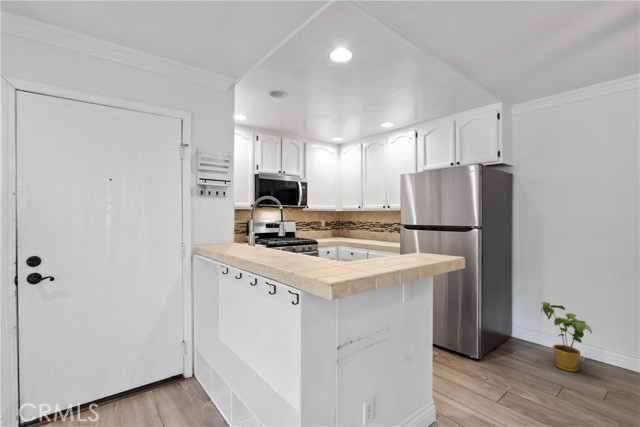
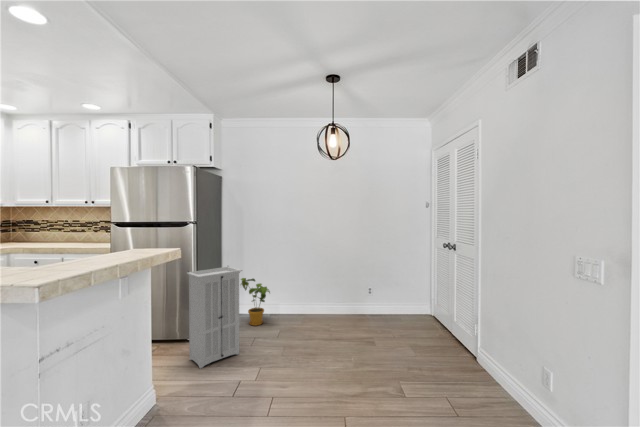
storage cabinet: none [470,282,545,403] -> present [187,266,242,368]

